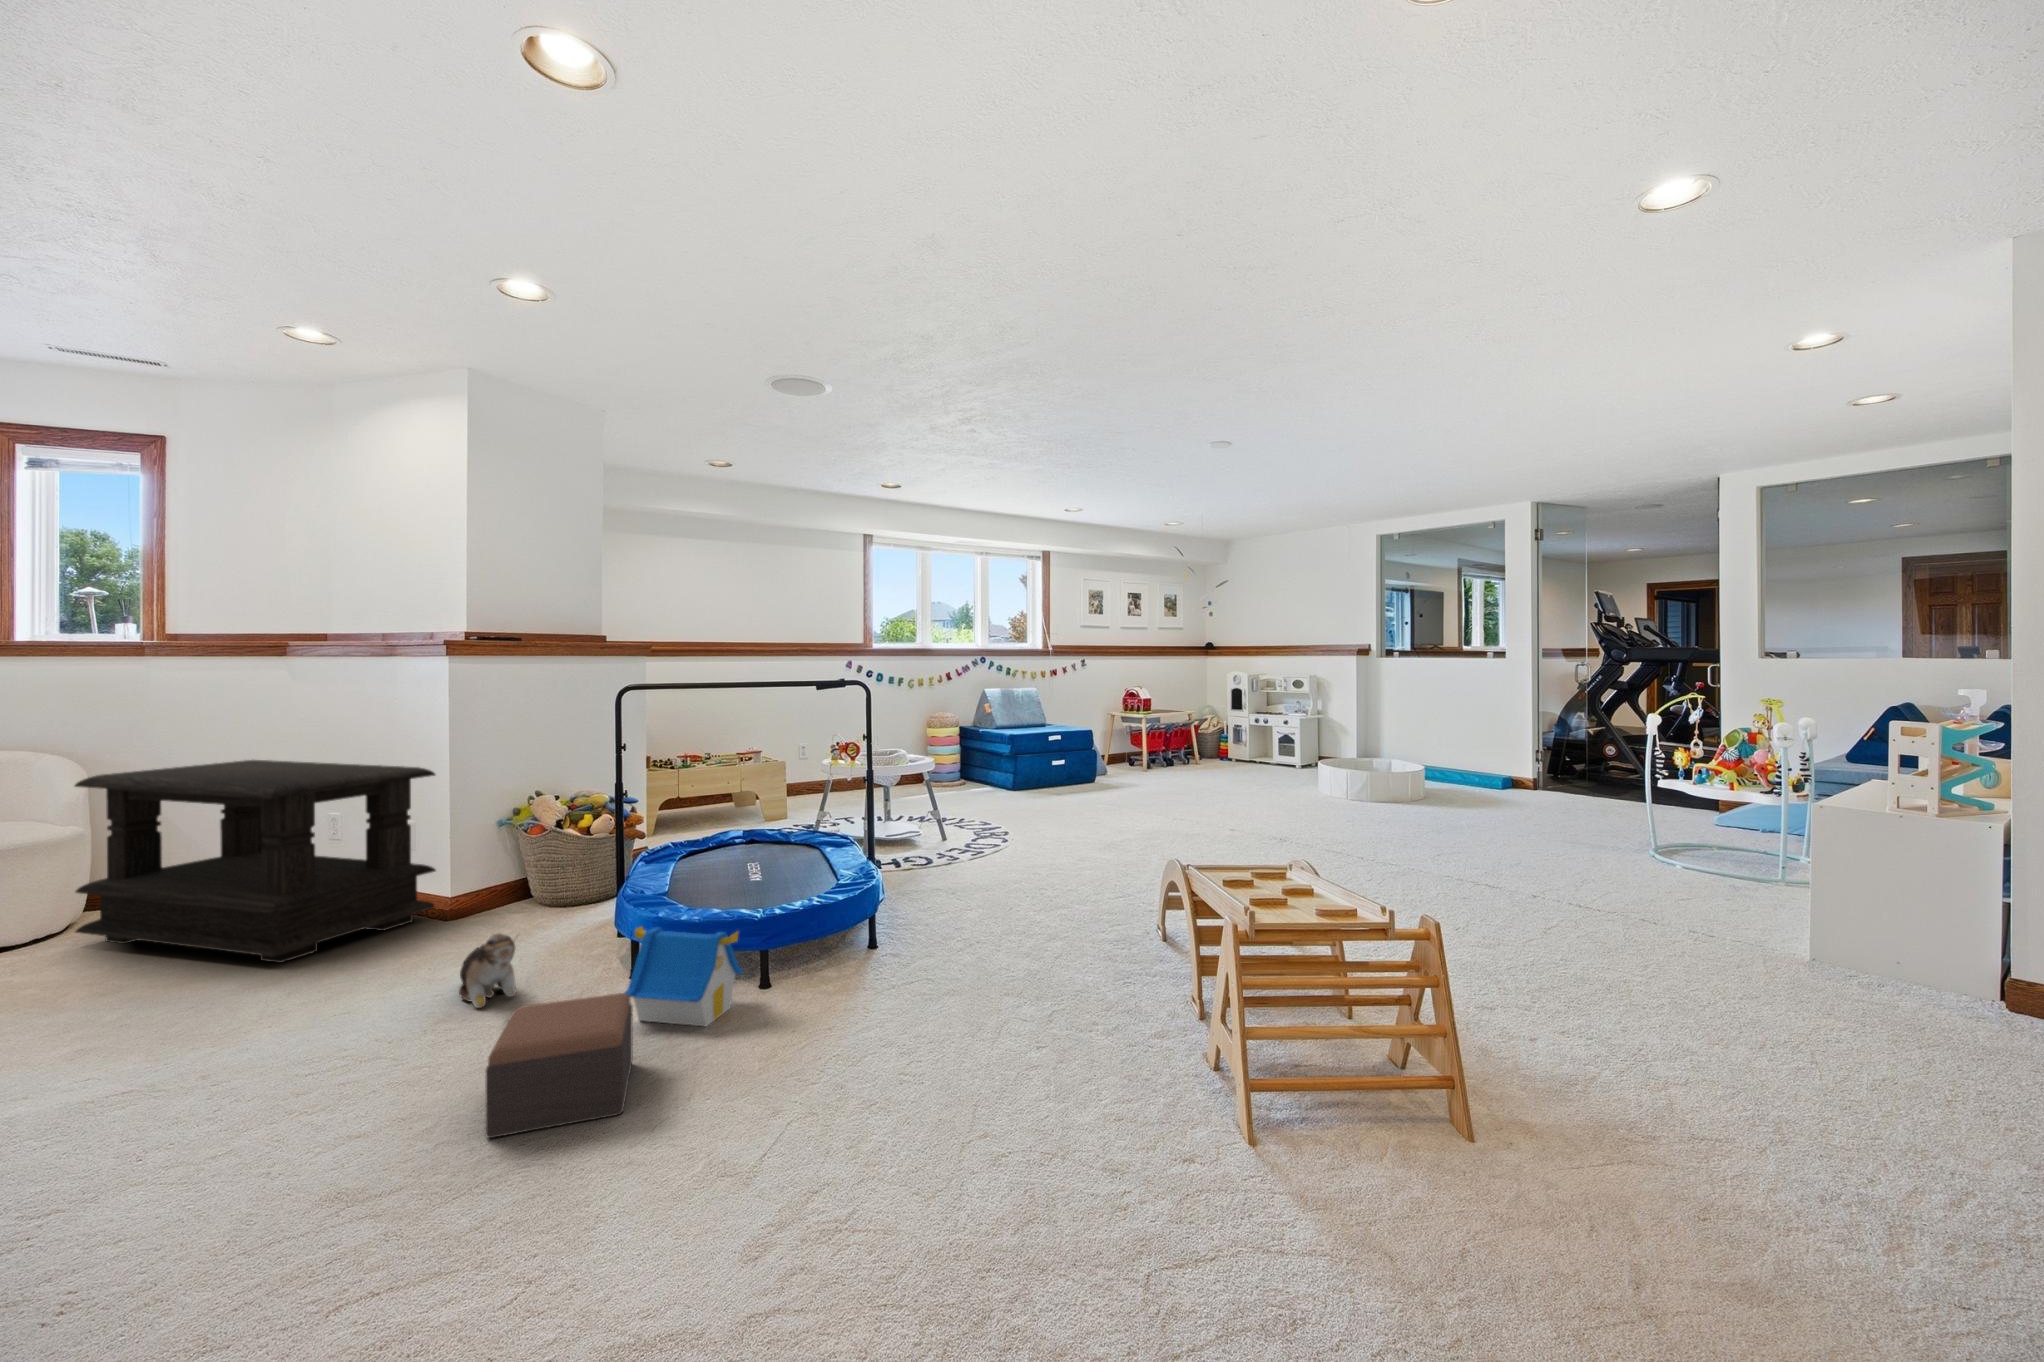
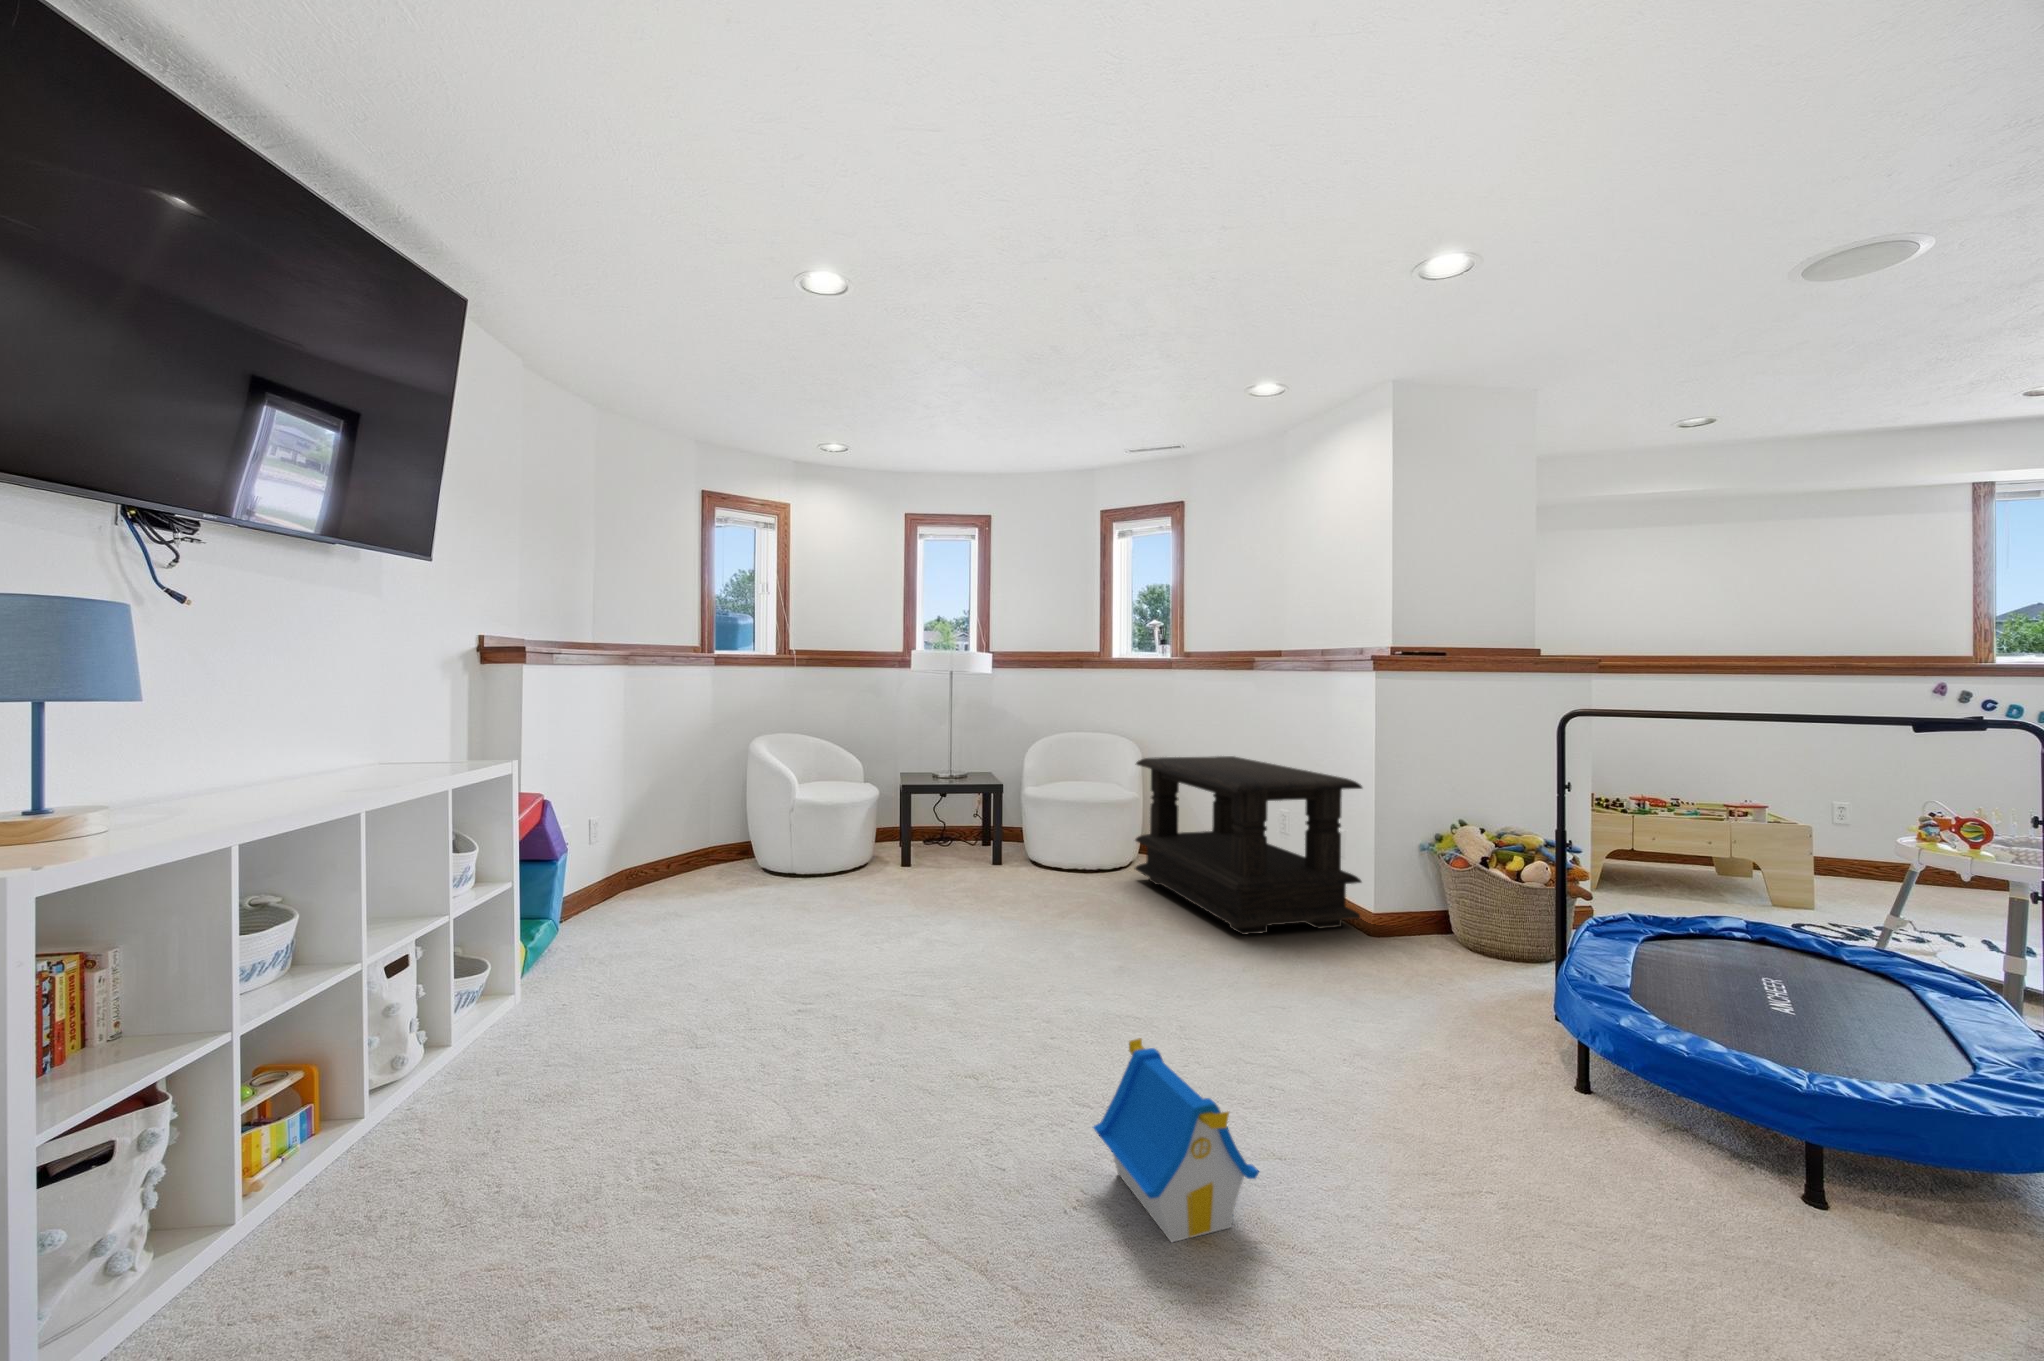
toy house: present [624,927,743,1026] -> present [1093,1039,1259,1243]
plush toy: present [459,933,516,1008] -> none [1376,976,1438,1053]
footstool: present [486,993,633,1138] -> none [1392,1088,1583,1314]

